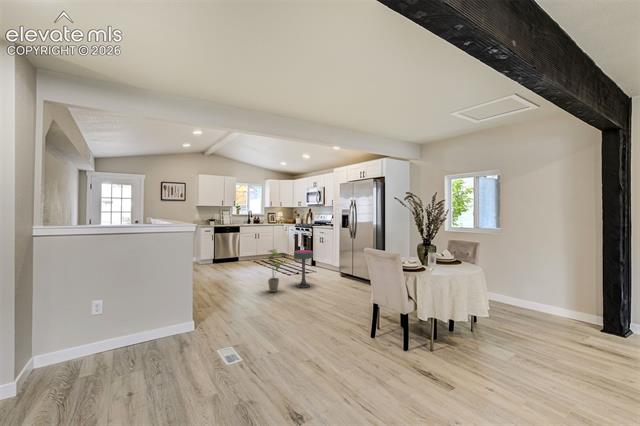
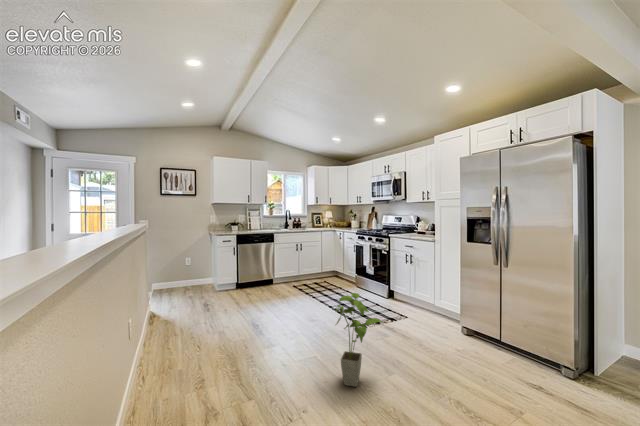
bar stool: present [294,250,313,287] -> none [386,287,427,369]

